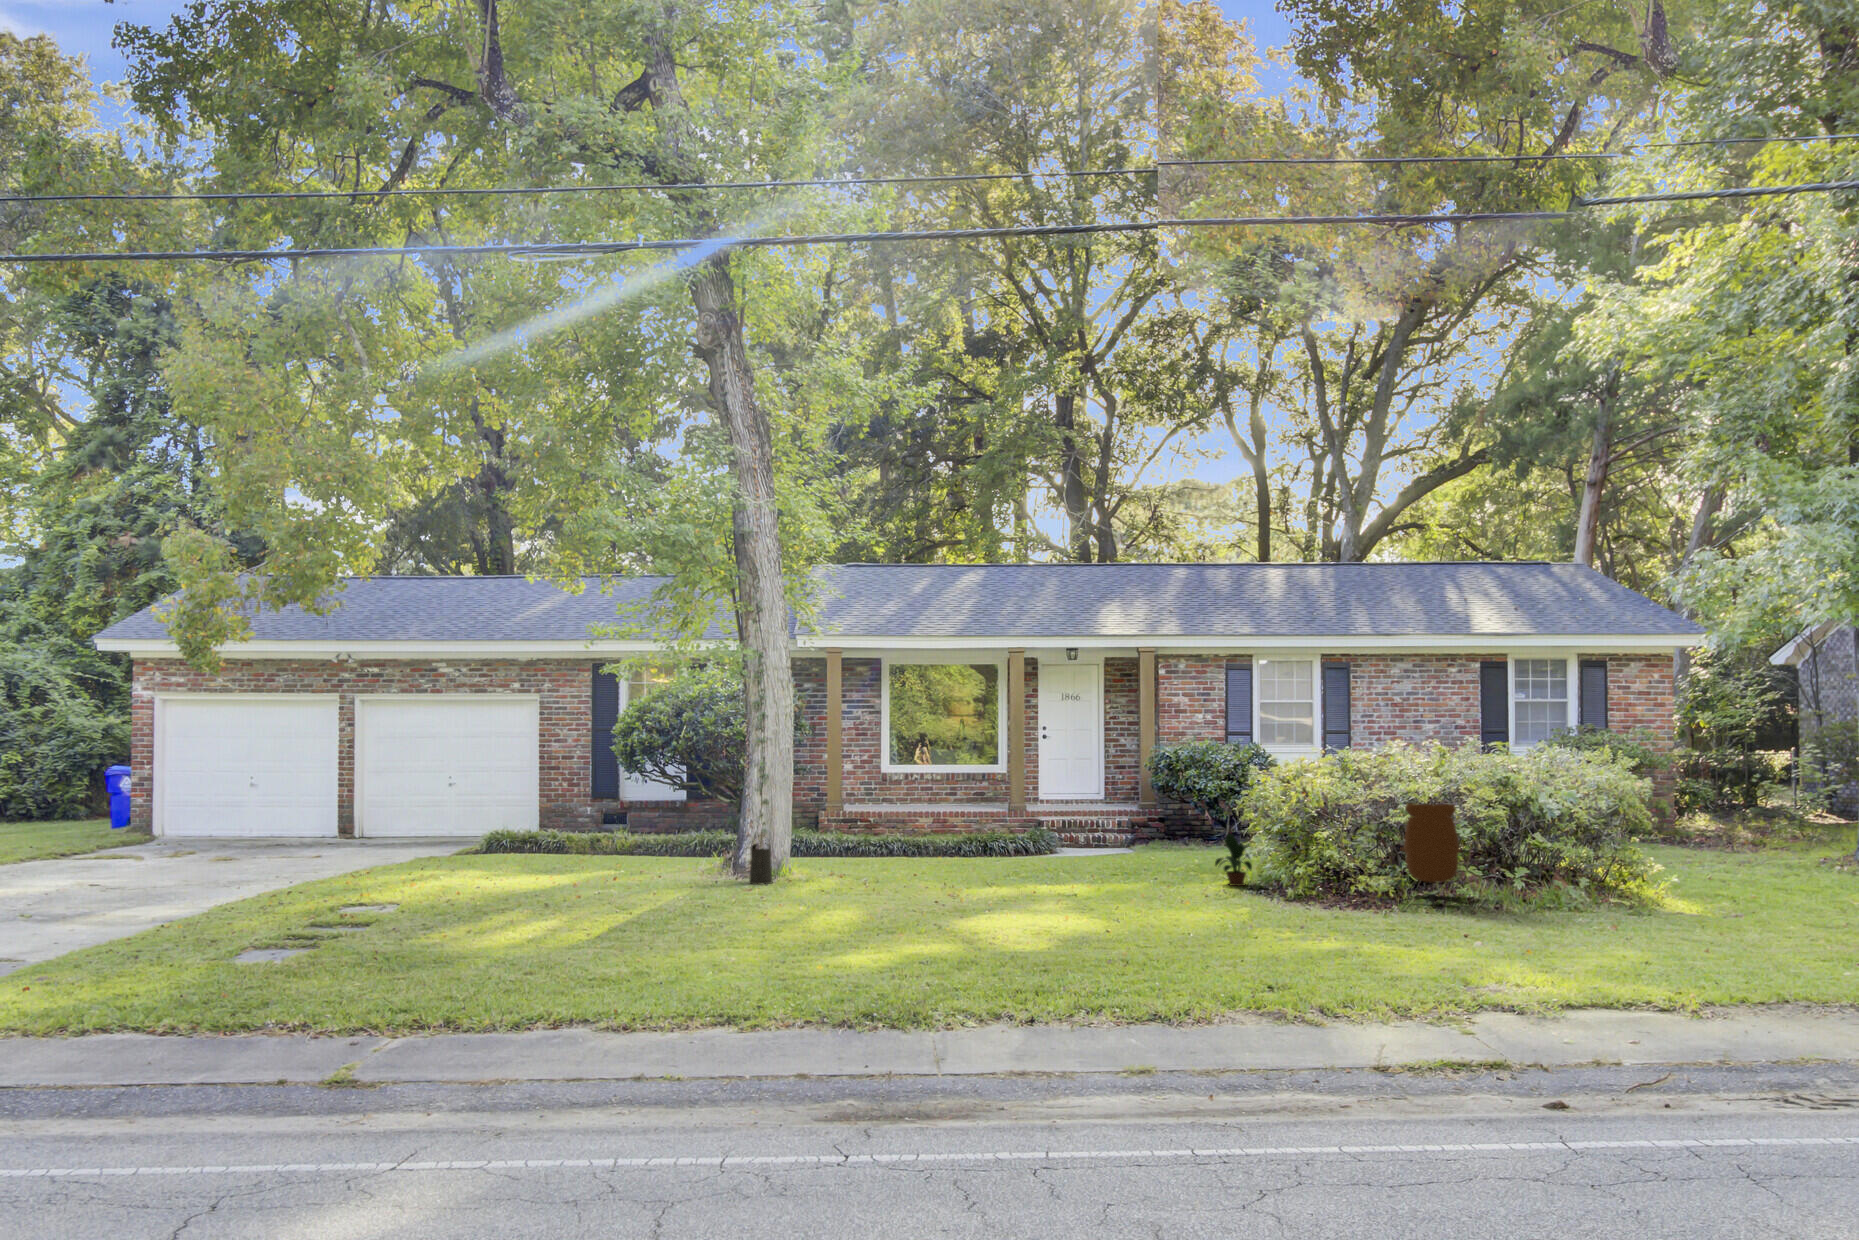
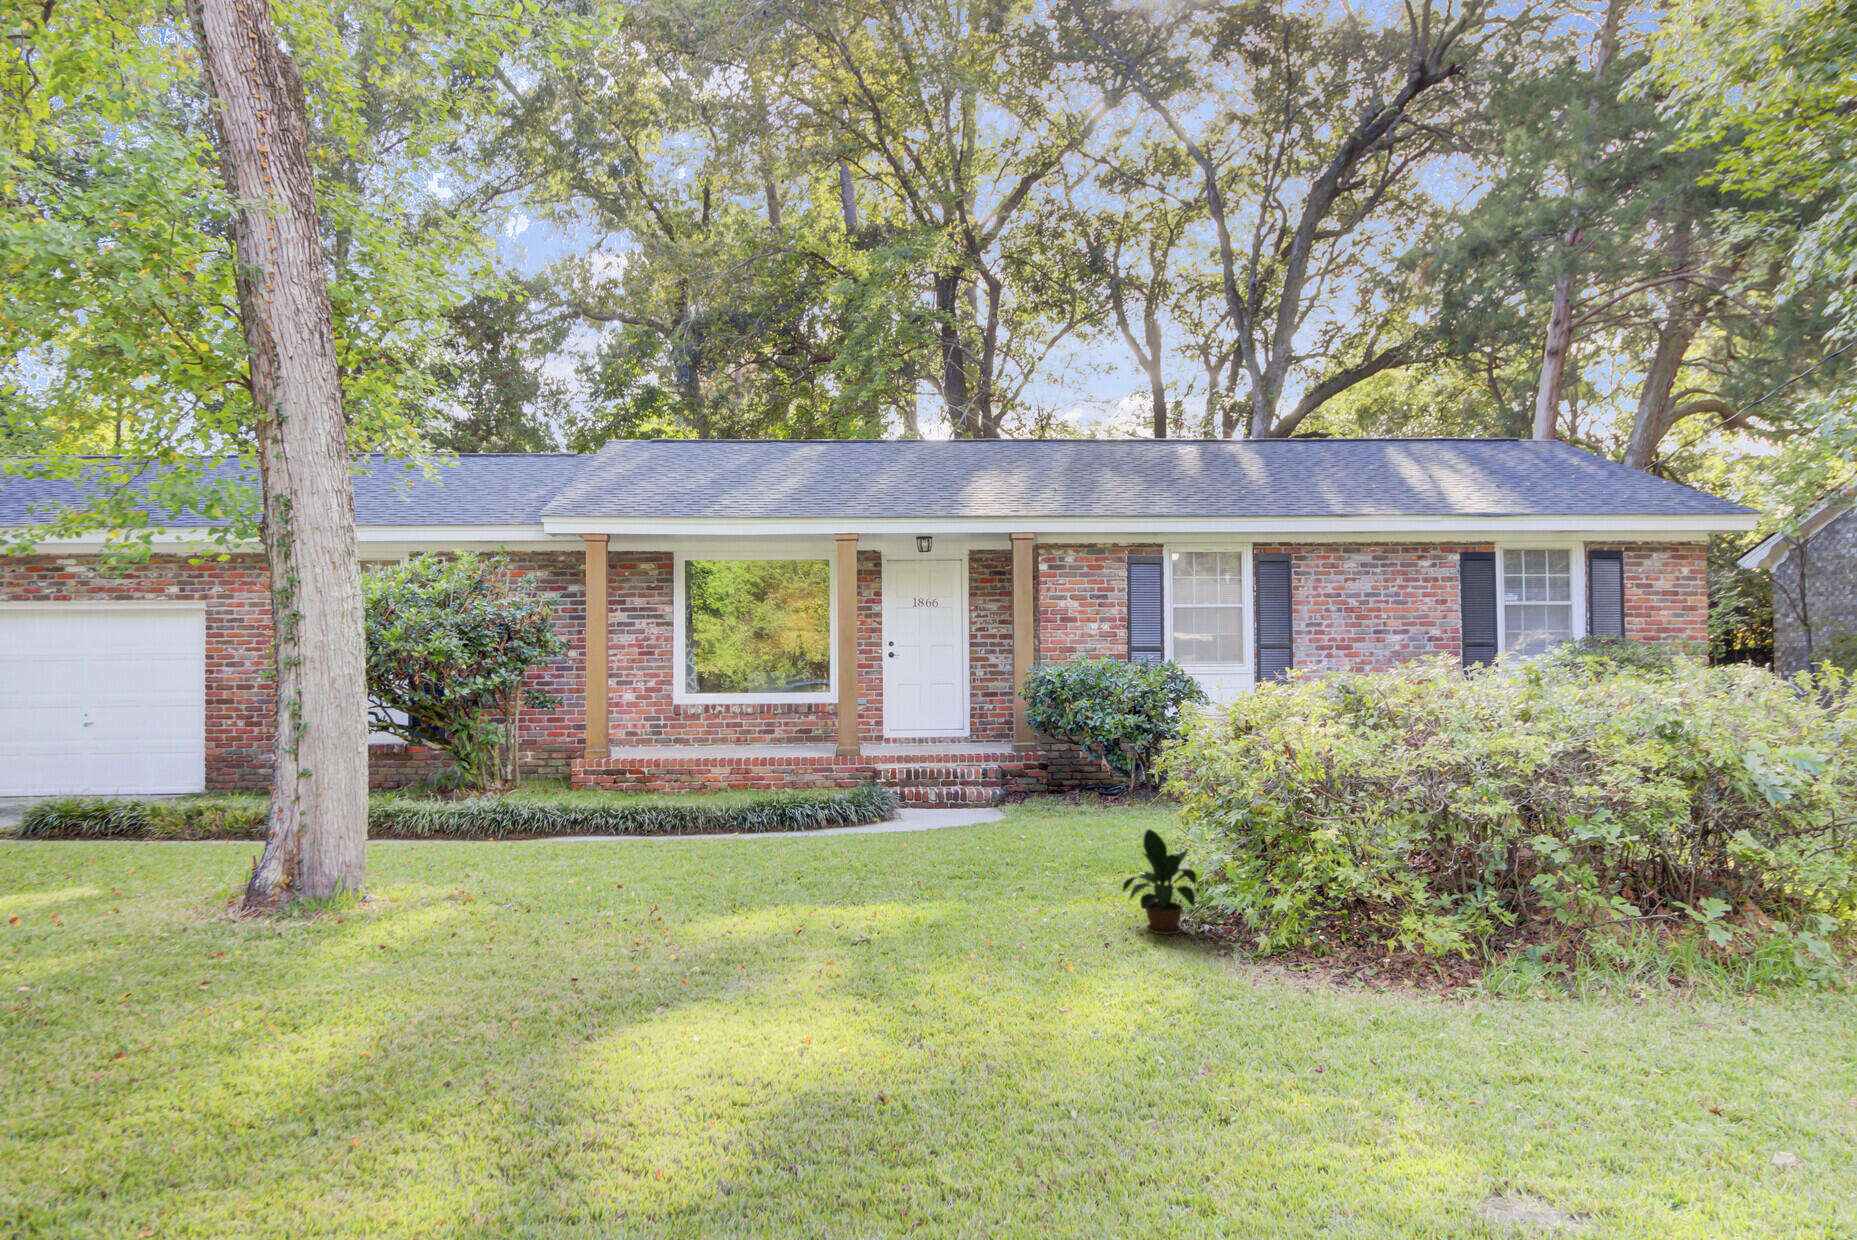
lounge chair: present [1400,803,1466,907] -> none [1530,799,1724,1055]
watering can: present [749,843,773,884] -> none [227,841,298,941]

